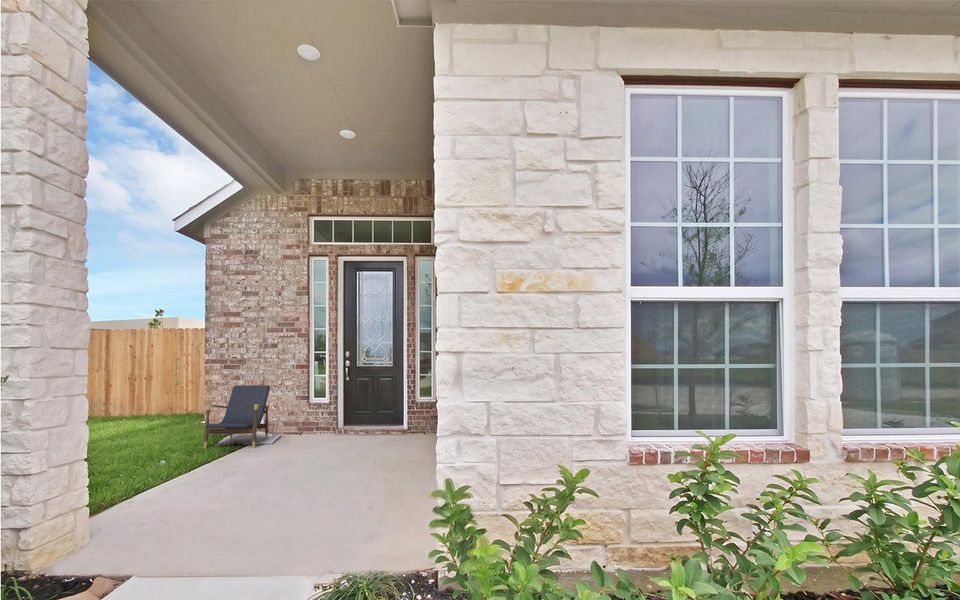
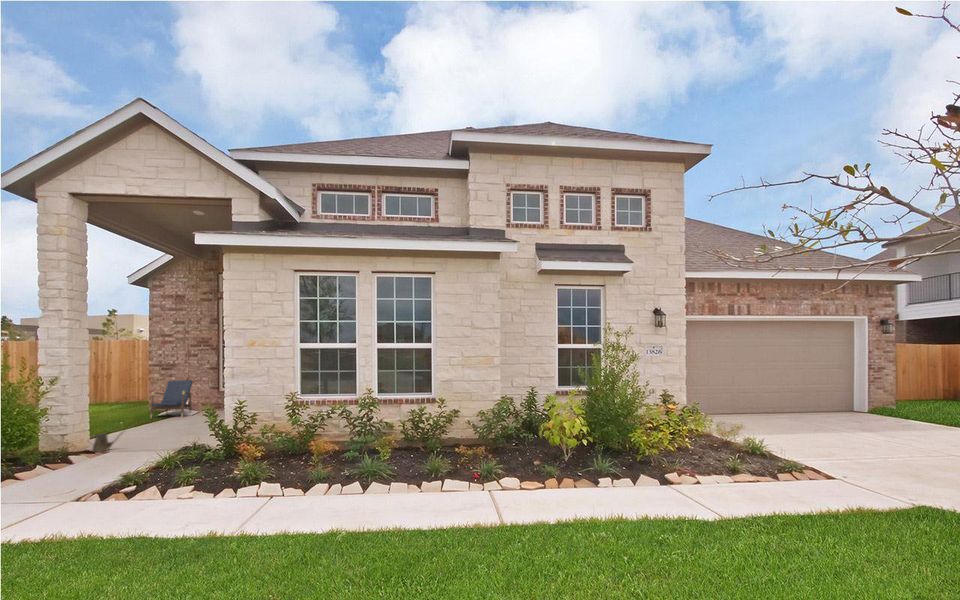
watering can: none [26,511,123,574] -> present [93,434,122,452]

